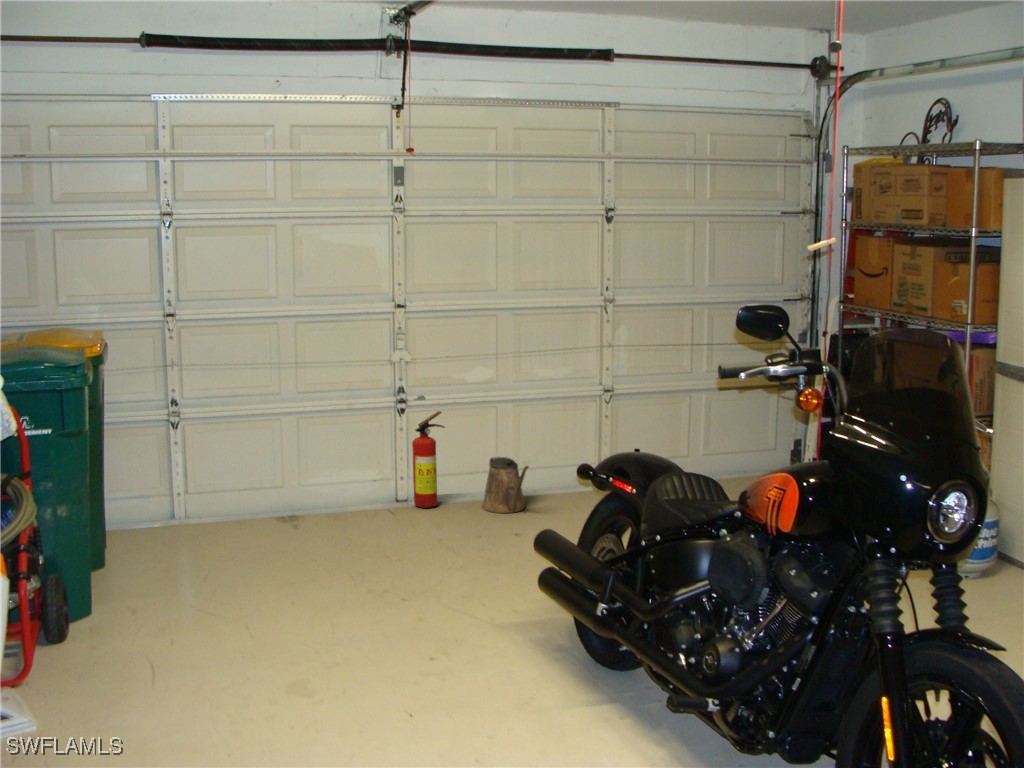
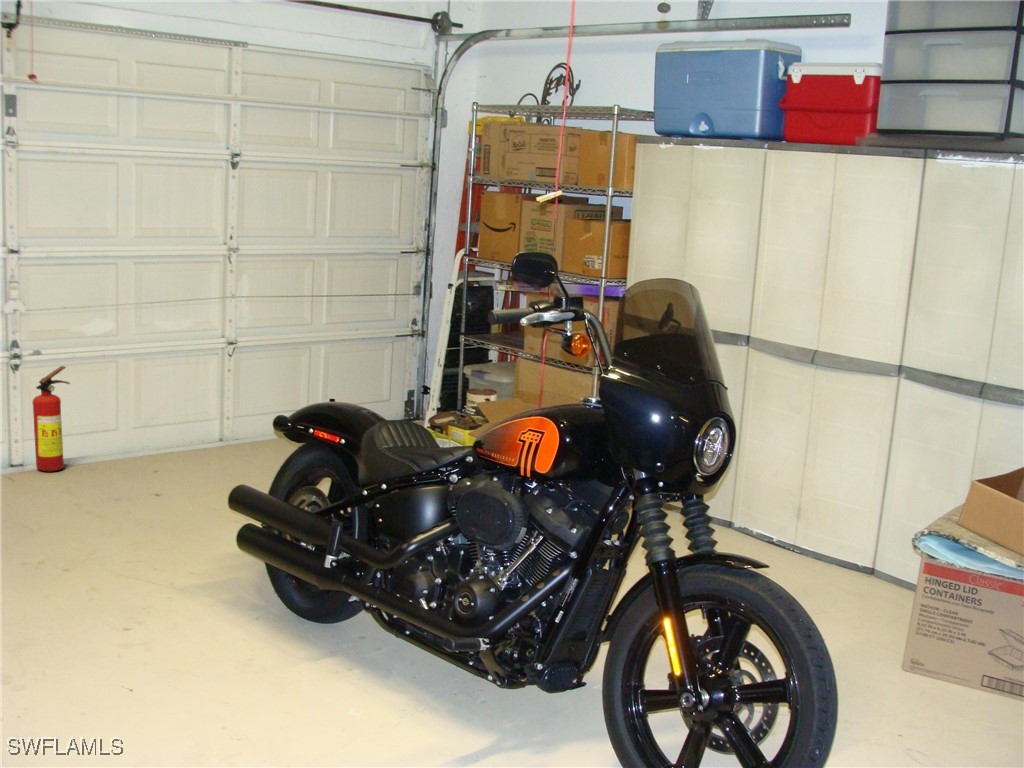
watering can: present [482,457,528,513] -> none [115,412,173,472]

